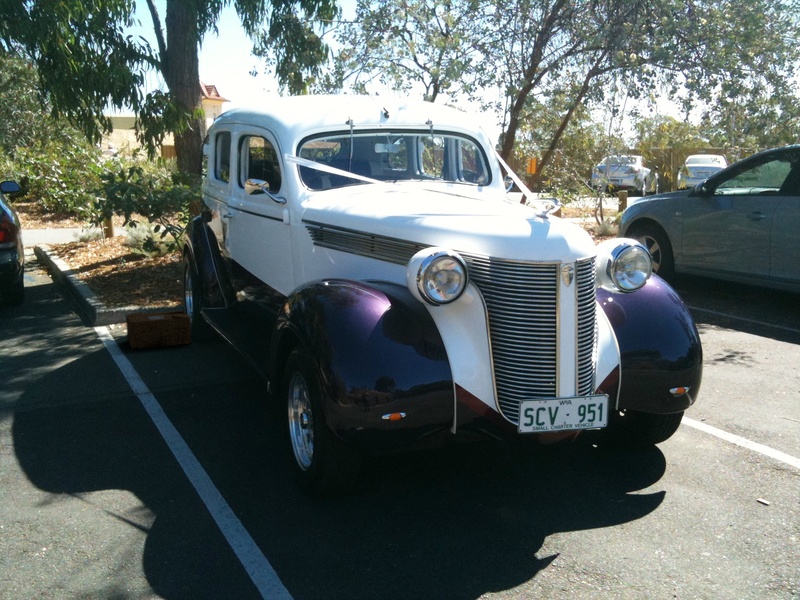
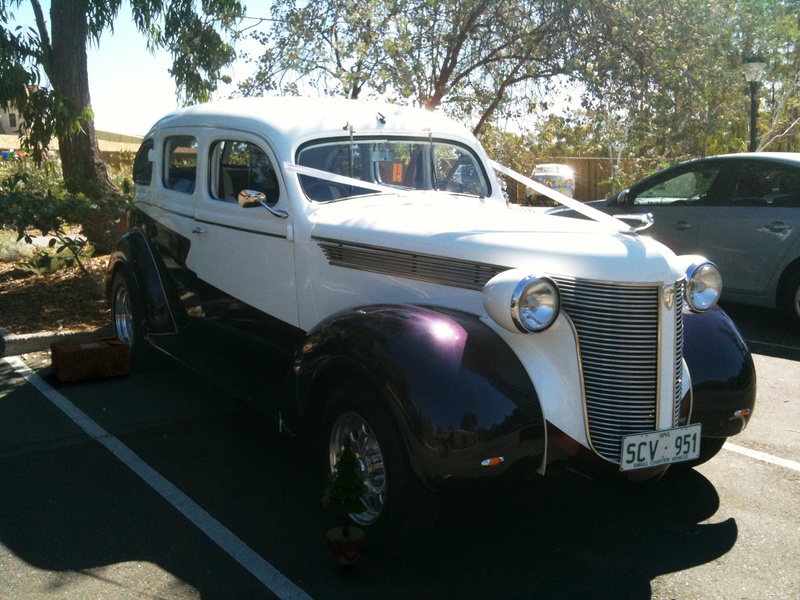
potted tree: none [261,389,304,503] -> present [321,435,370,565]

